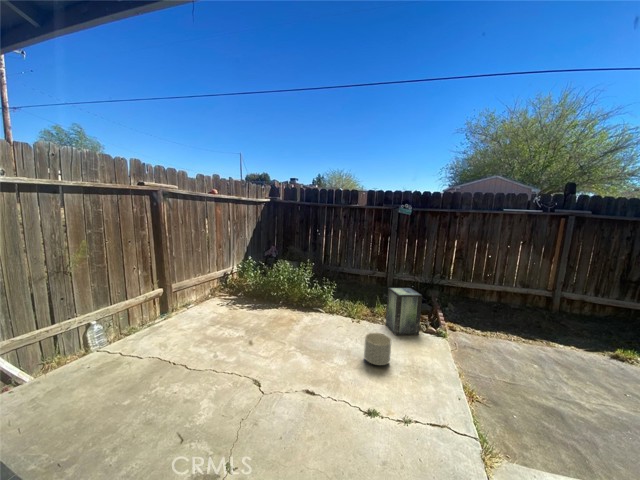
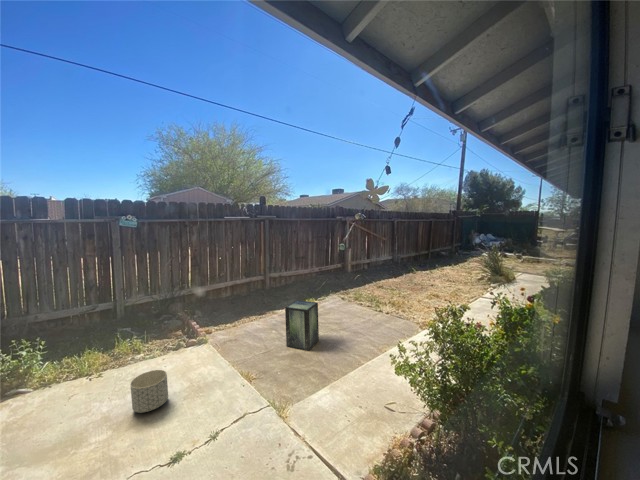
storage box: present [386,288,422,335] -> present [285,300,319,351]

